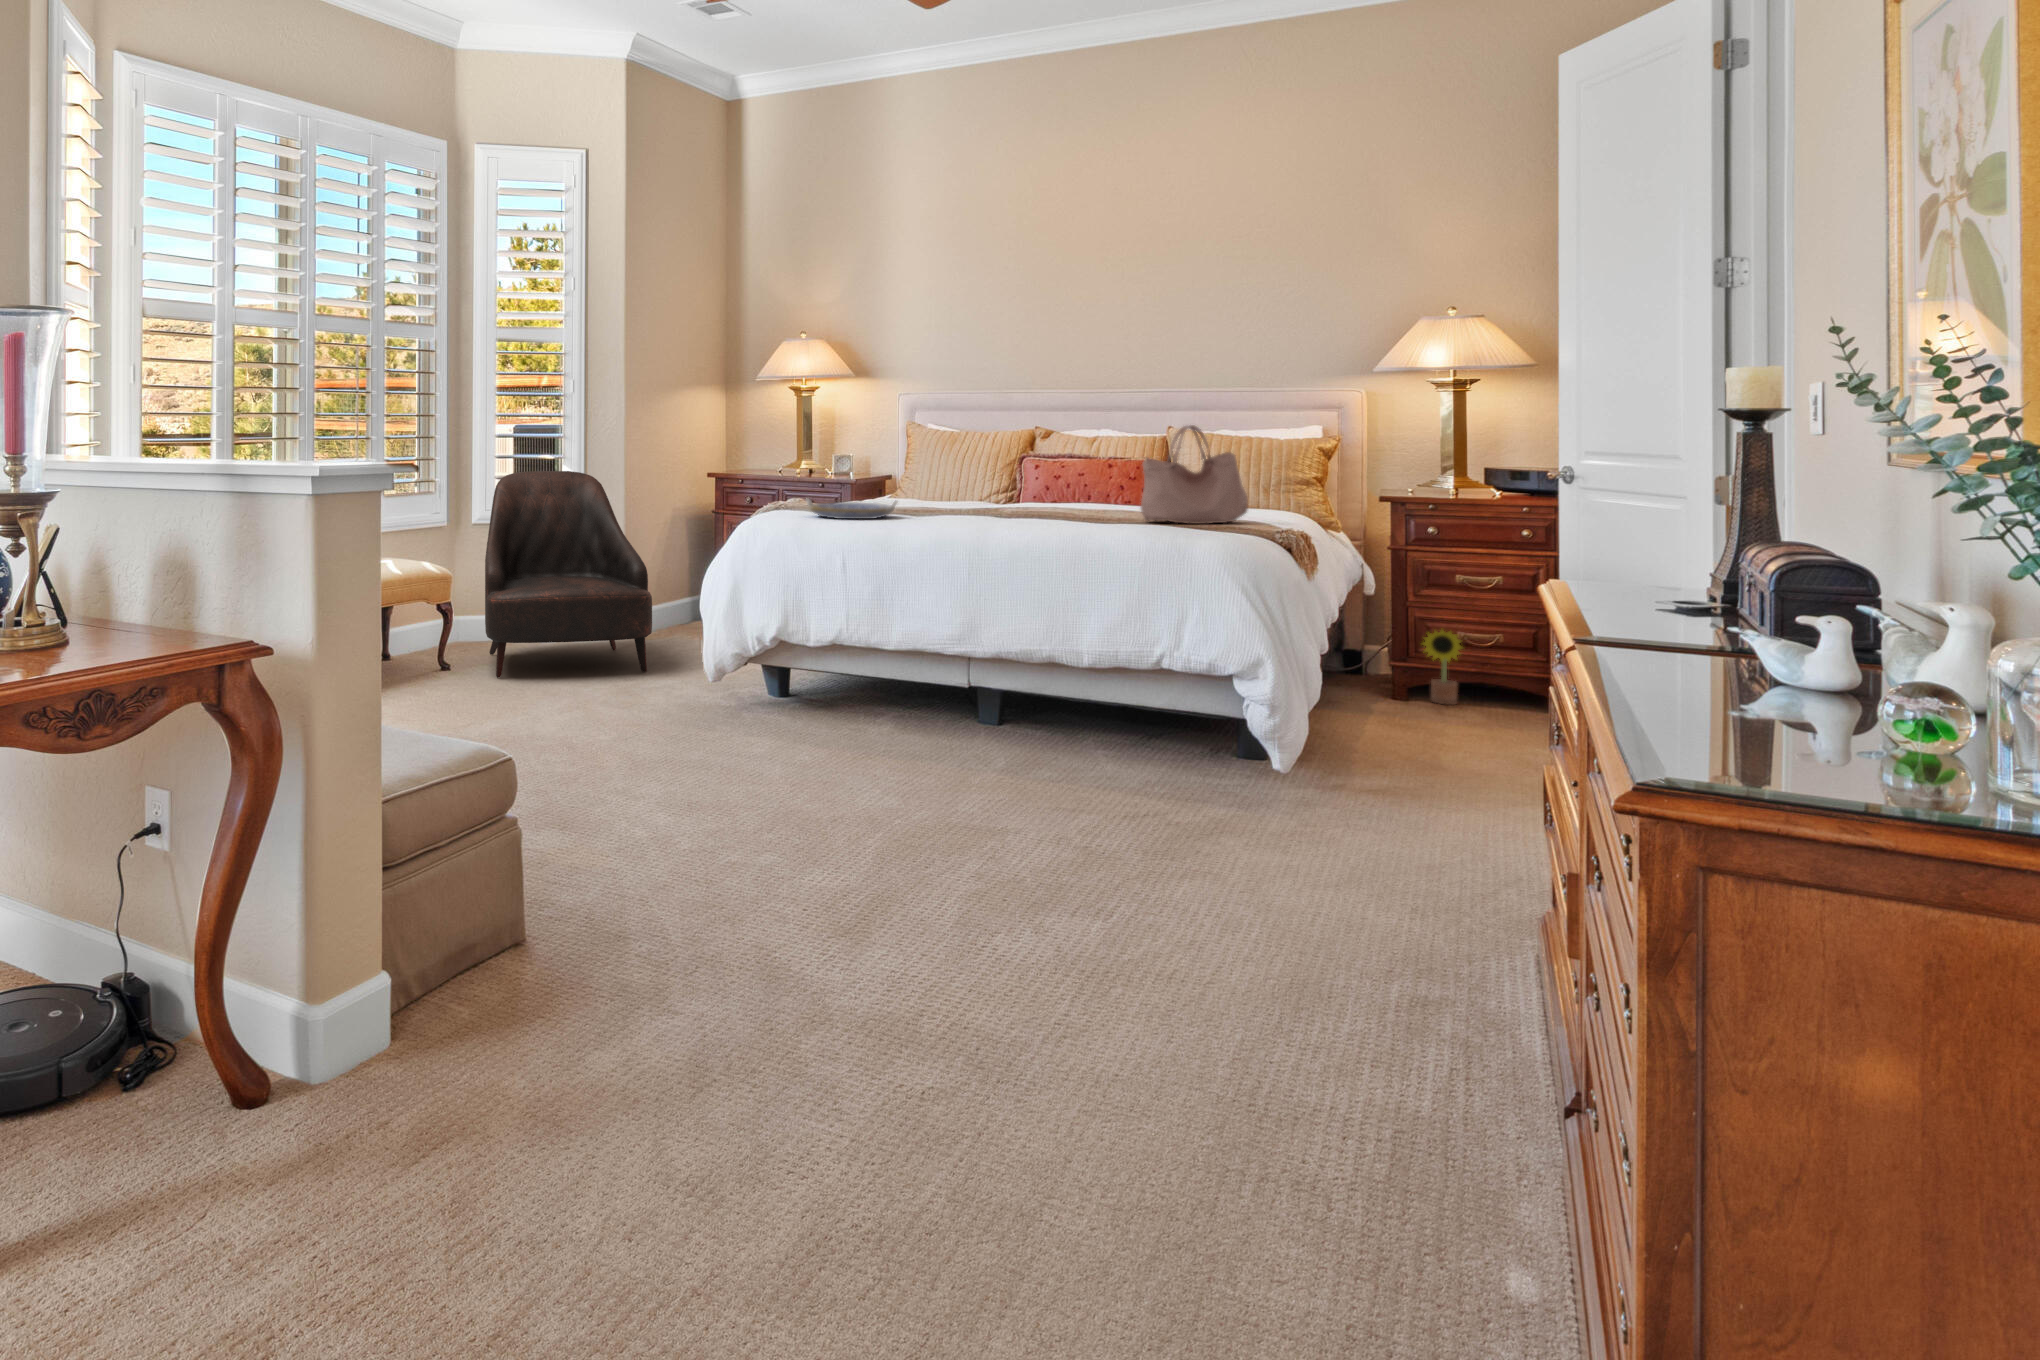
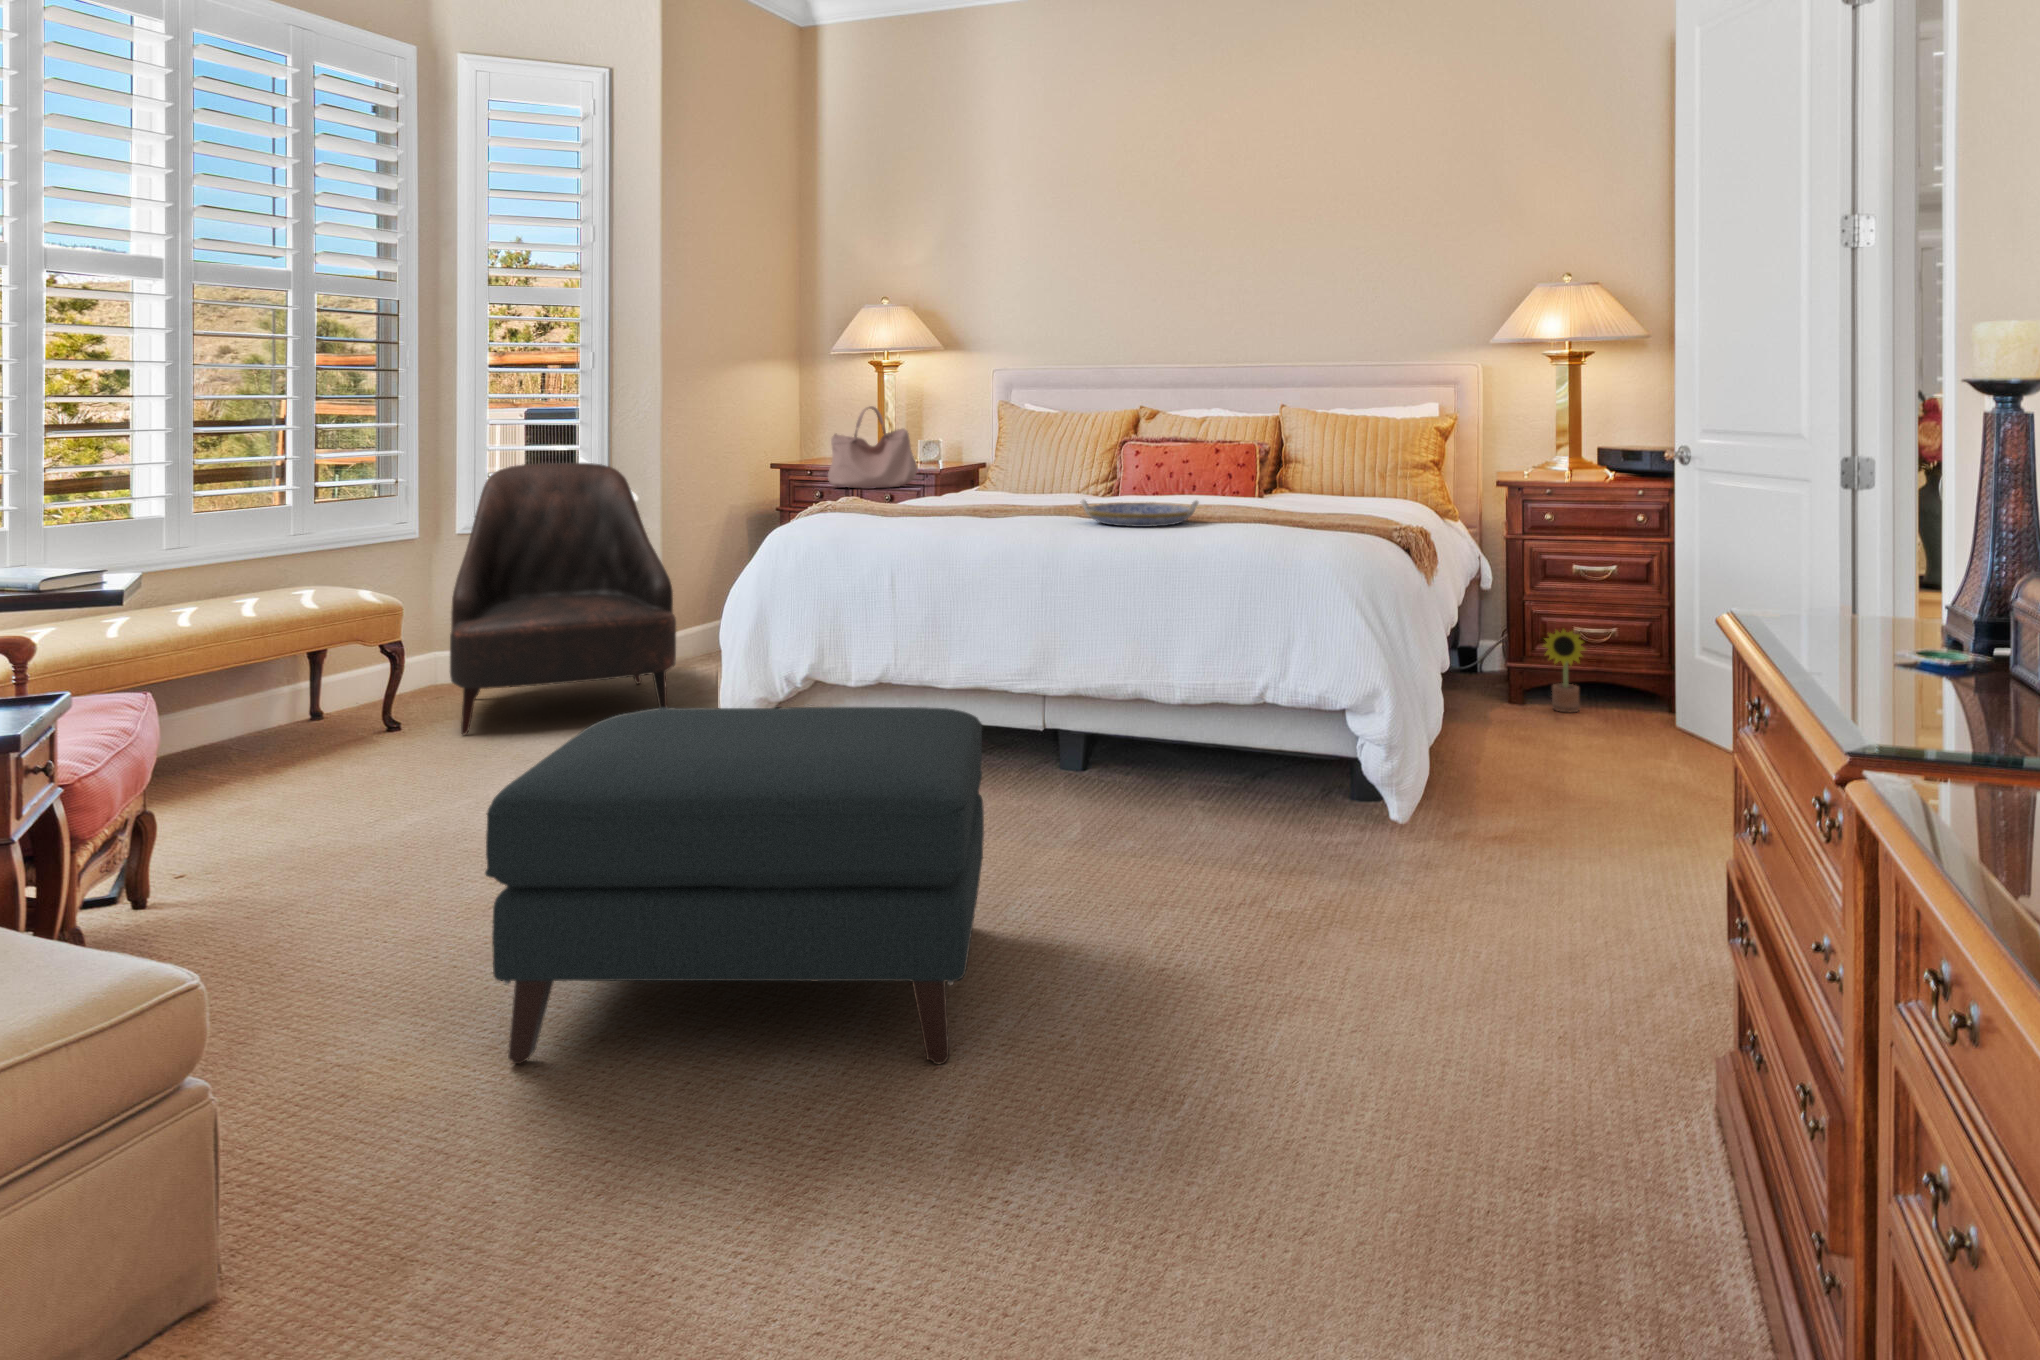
handbag: present [1141,425,1248,524] -> present [828,406,917,489]
serving tray: present [805,498,897,519] -> present [1081,500,1198,527]
ottoman: none [617,640,943,879] -> present [485,707,984,1064]

